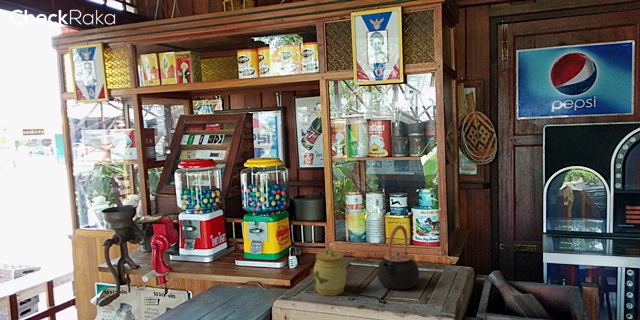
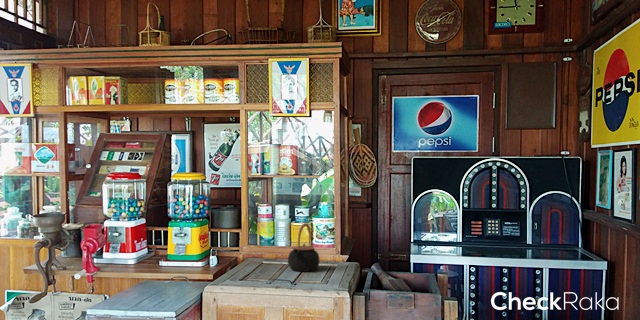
jar: present [313,247,346,295] -> none [240,239,265,275]

